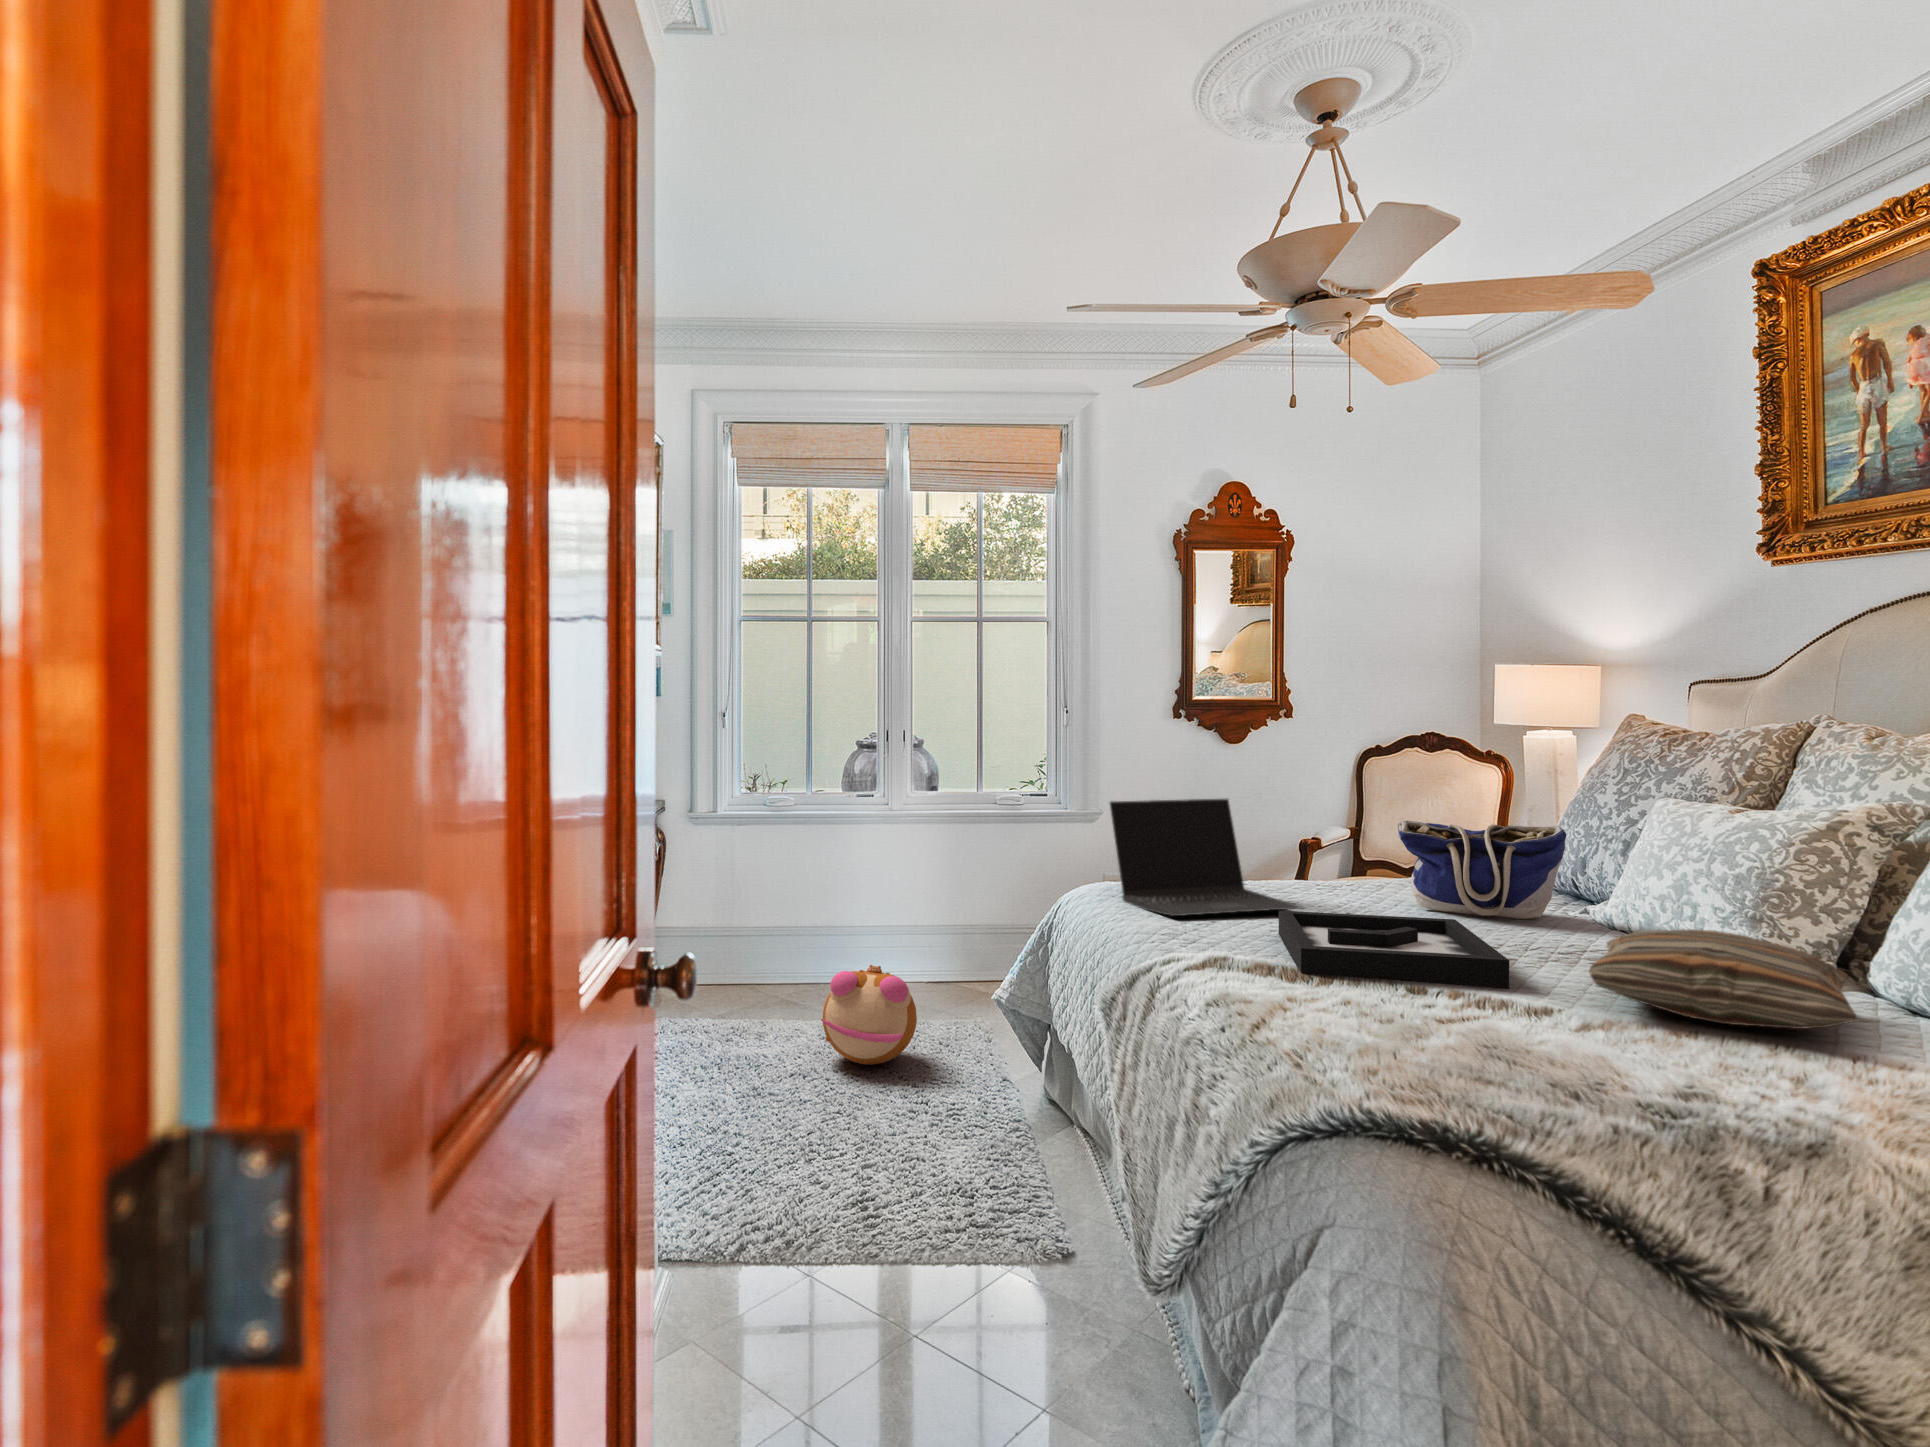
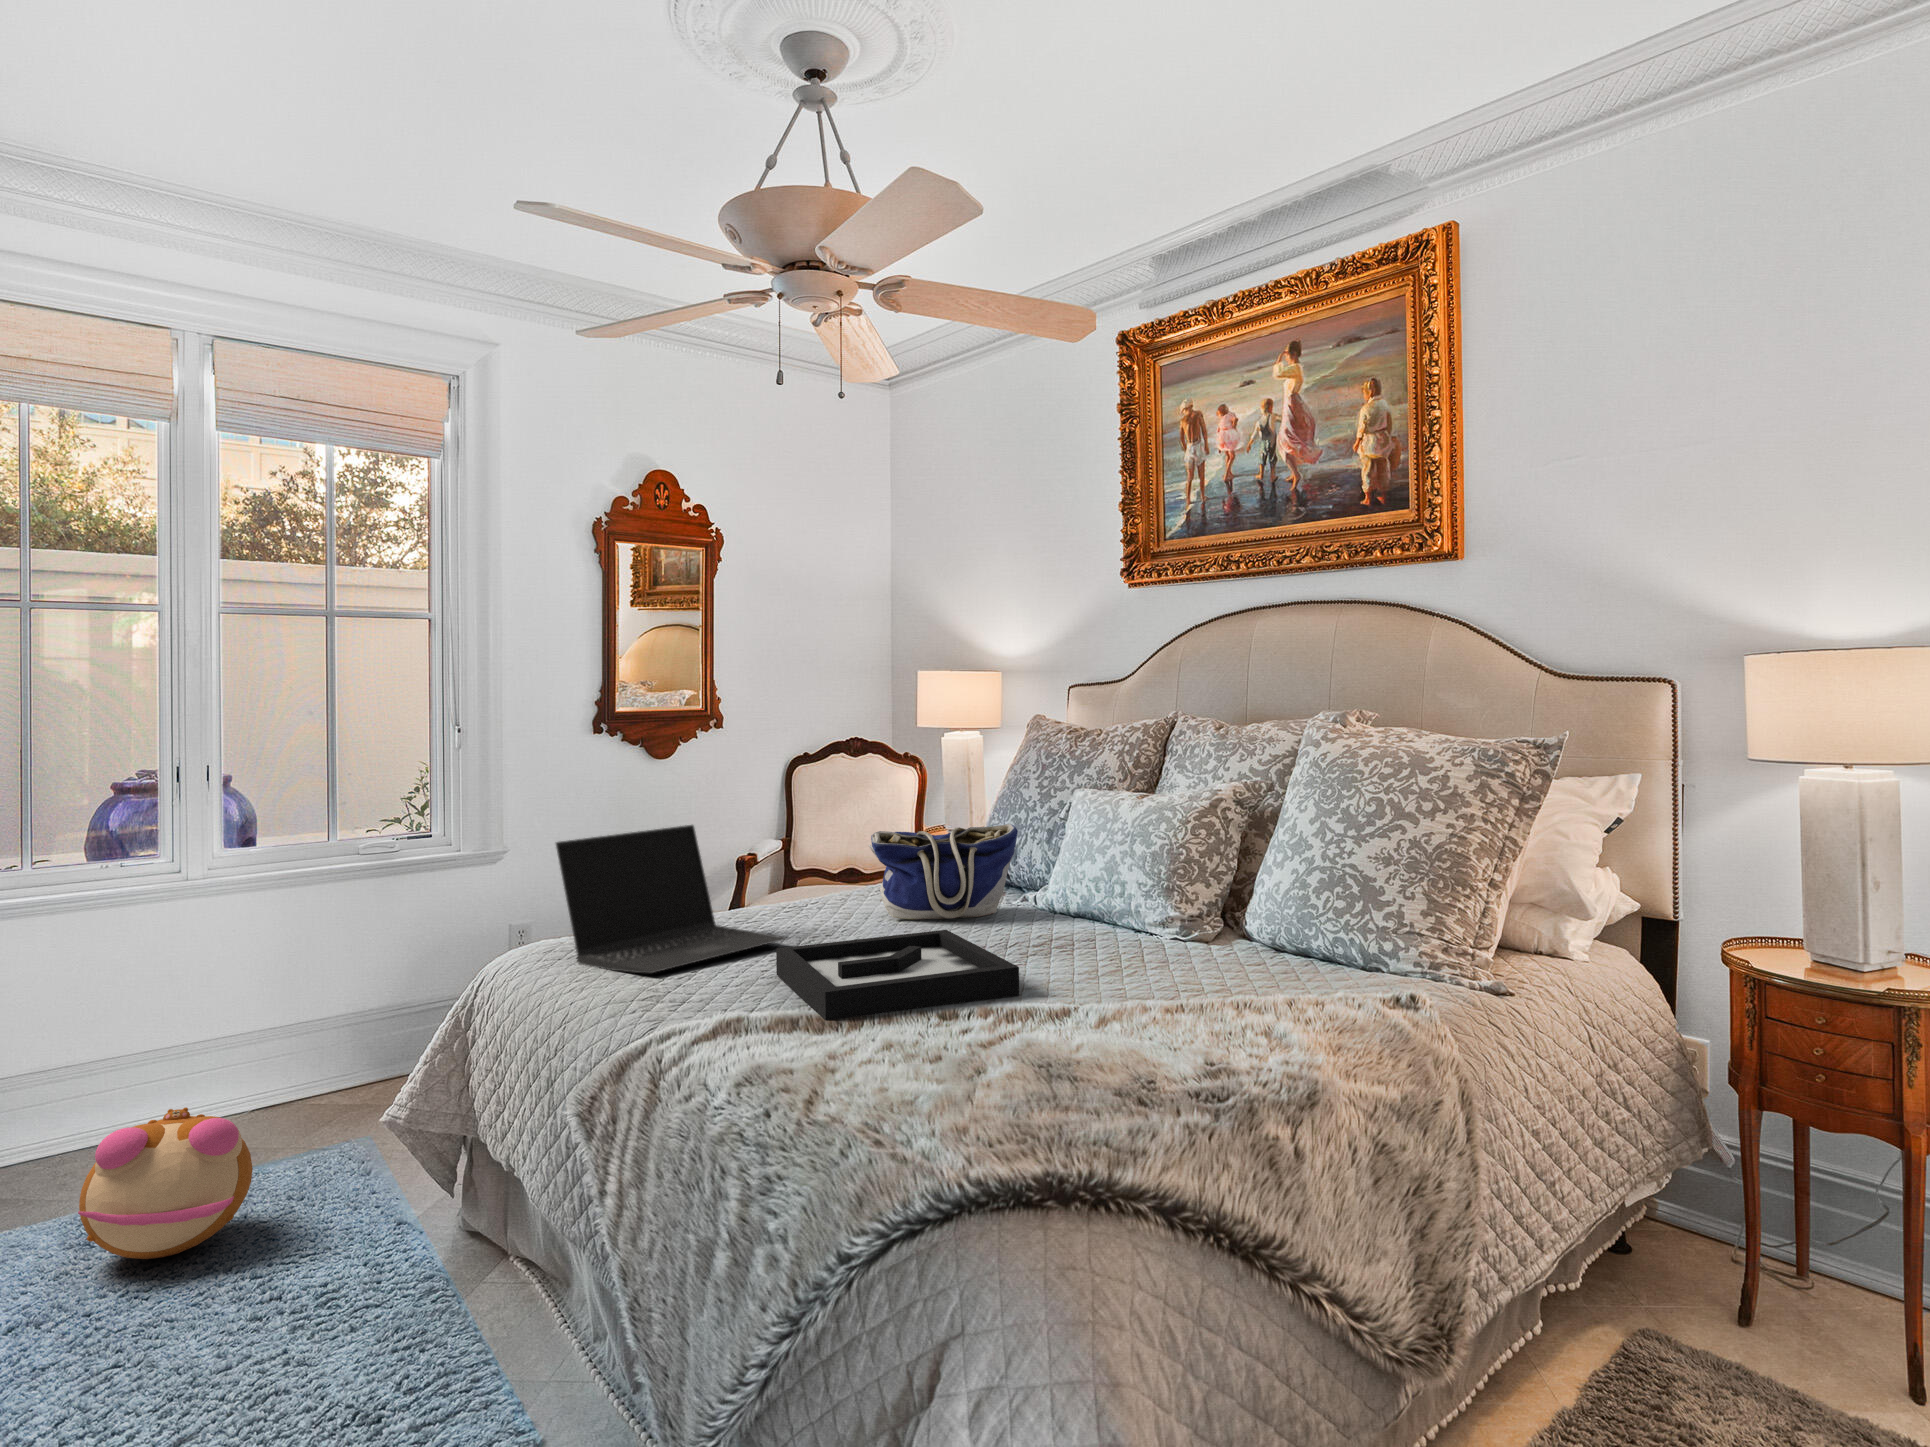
pillow: present [1589,929,1860,1029] -> none [1083,910,1294,995]

